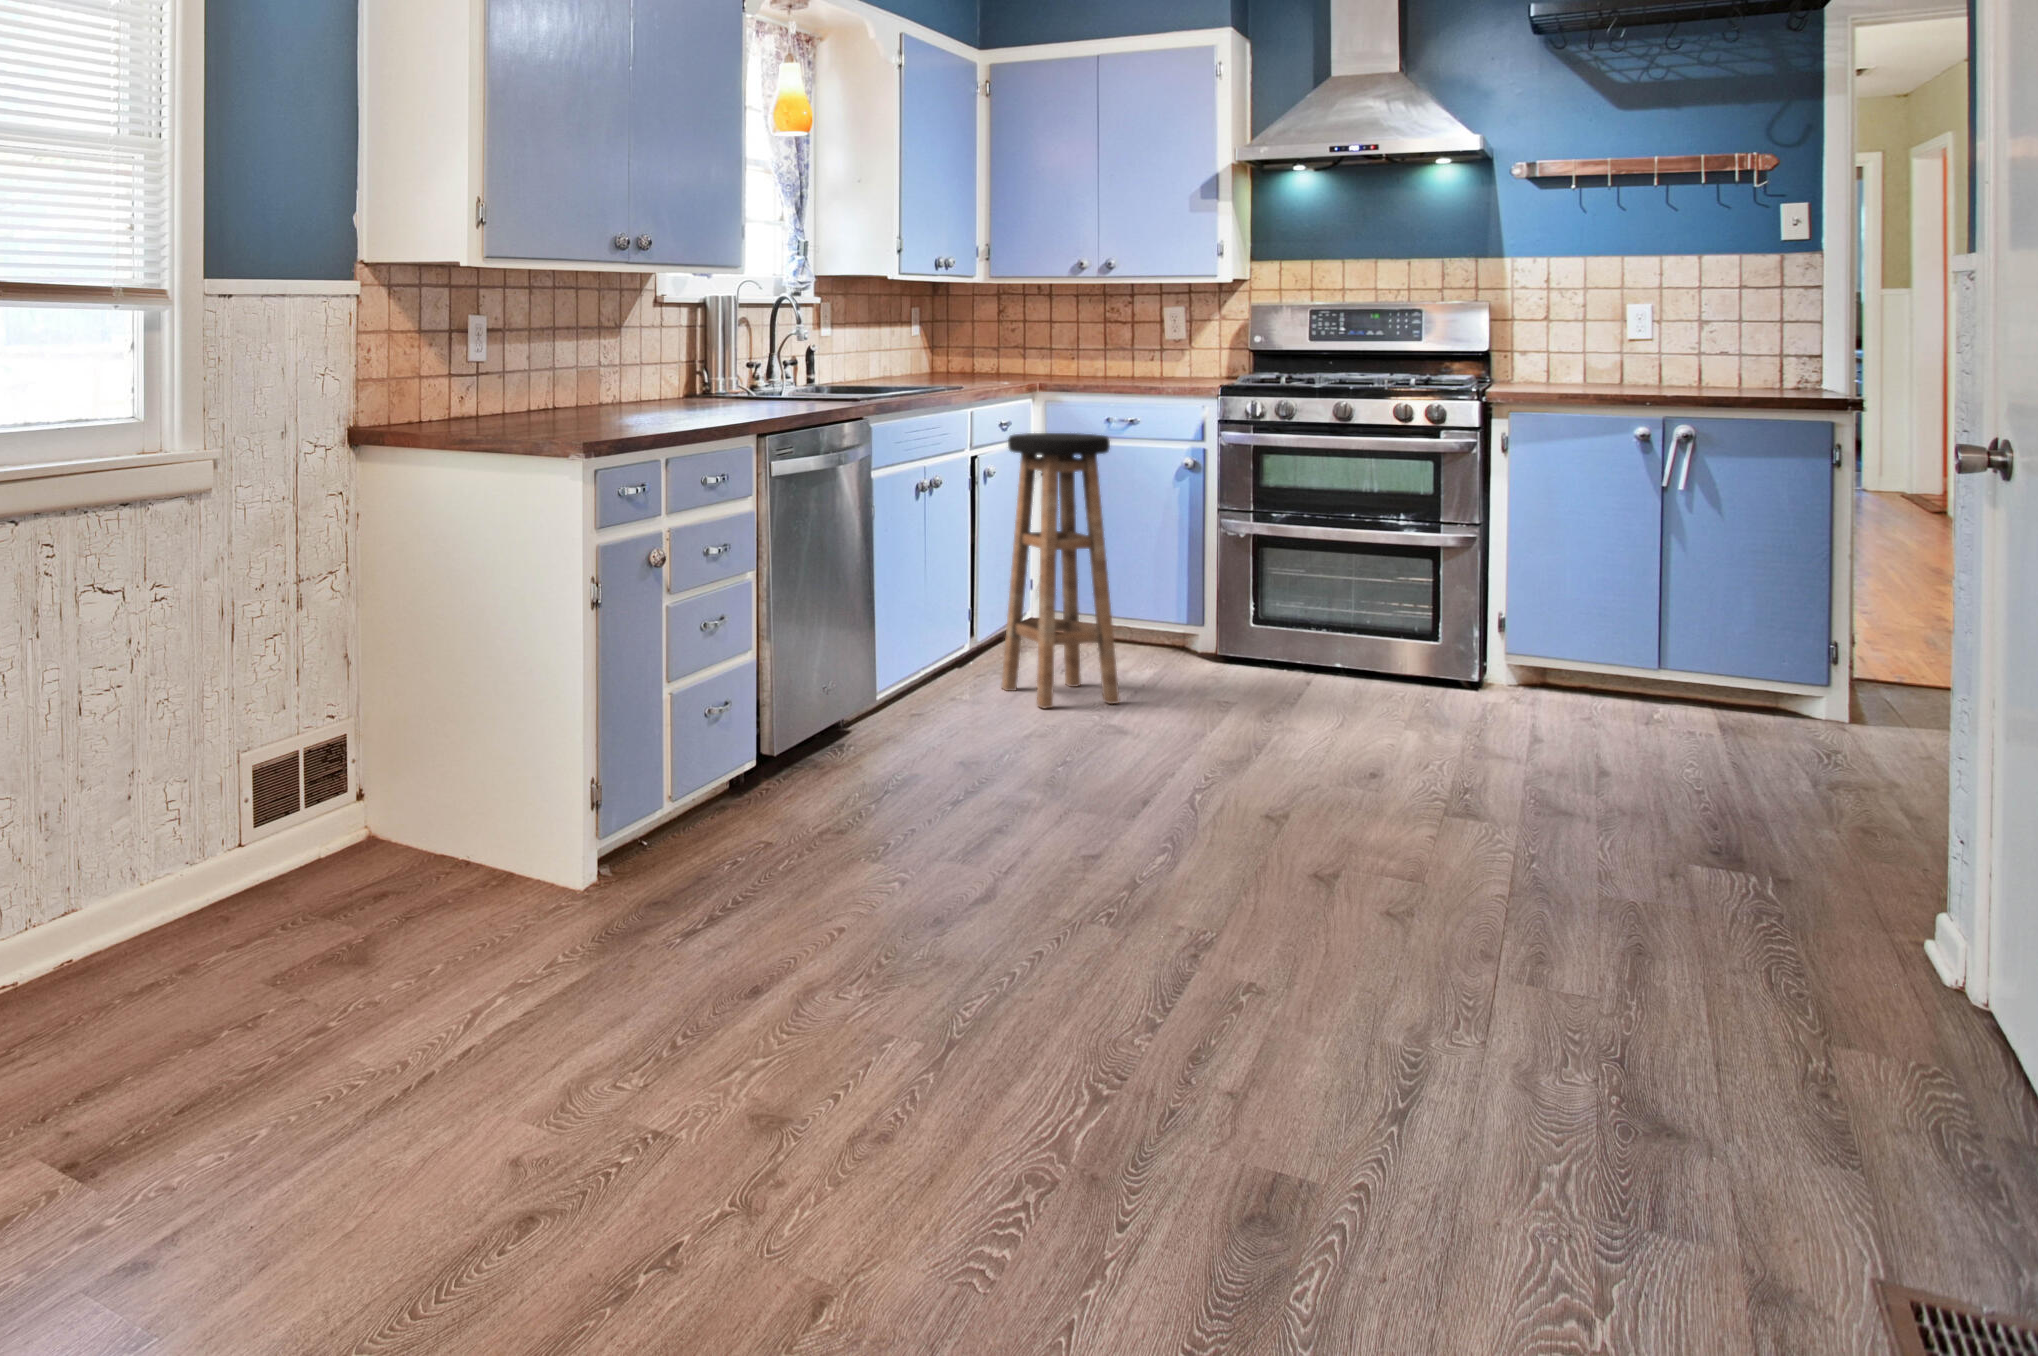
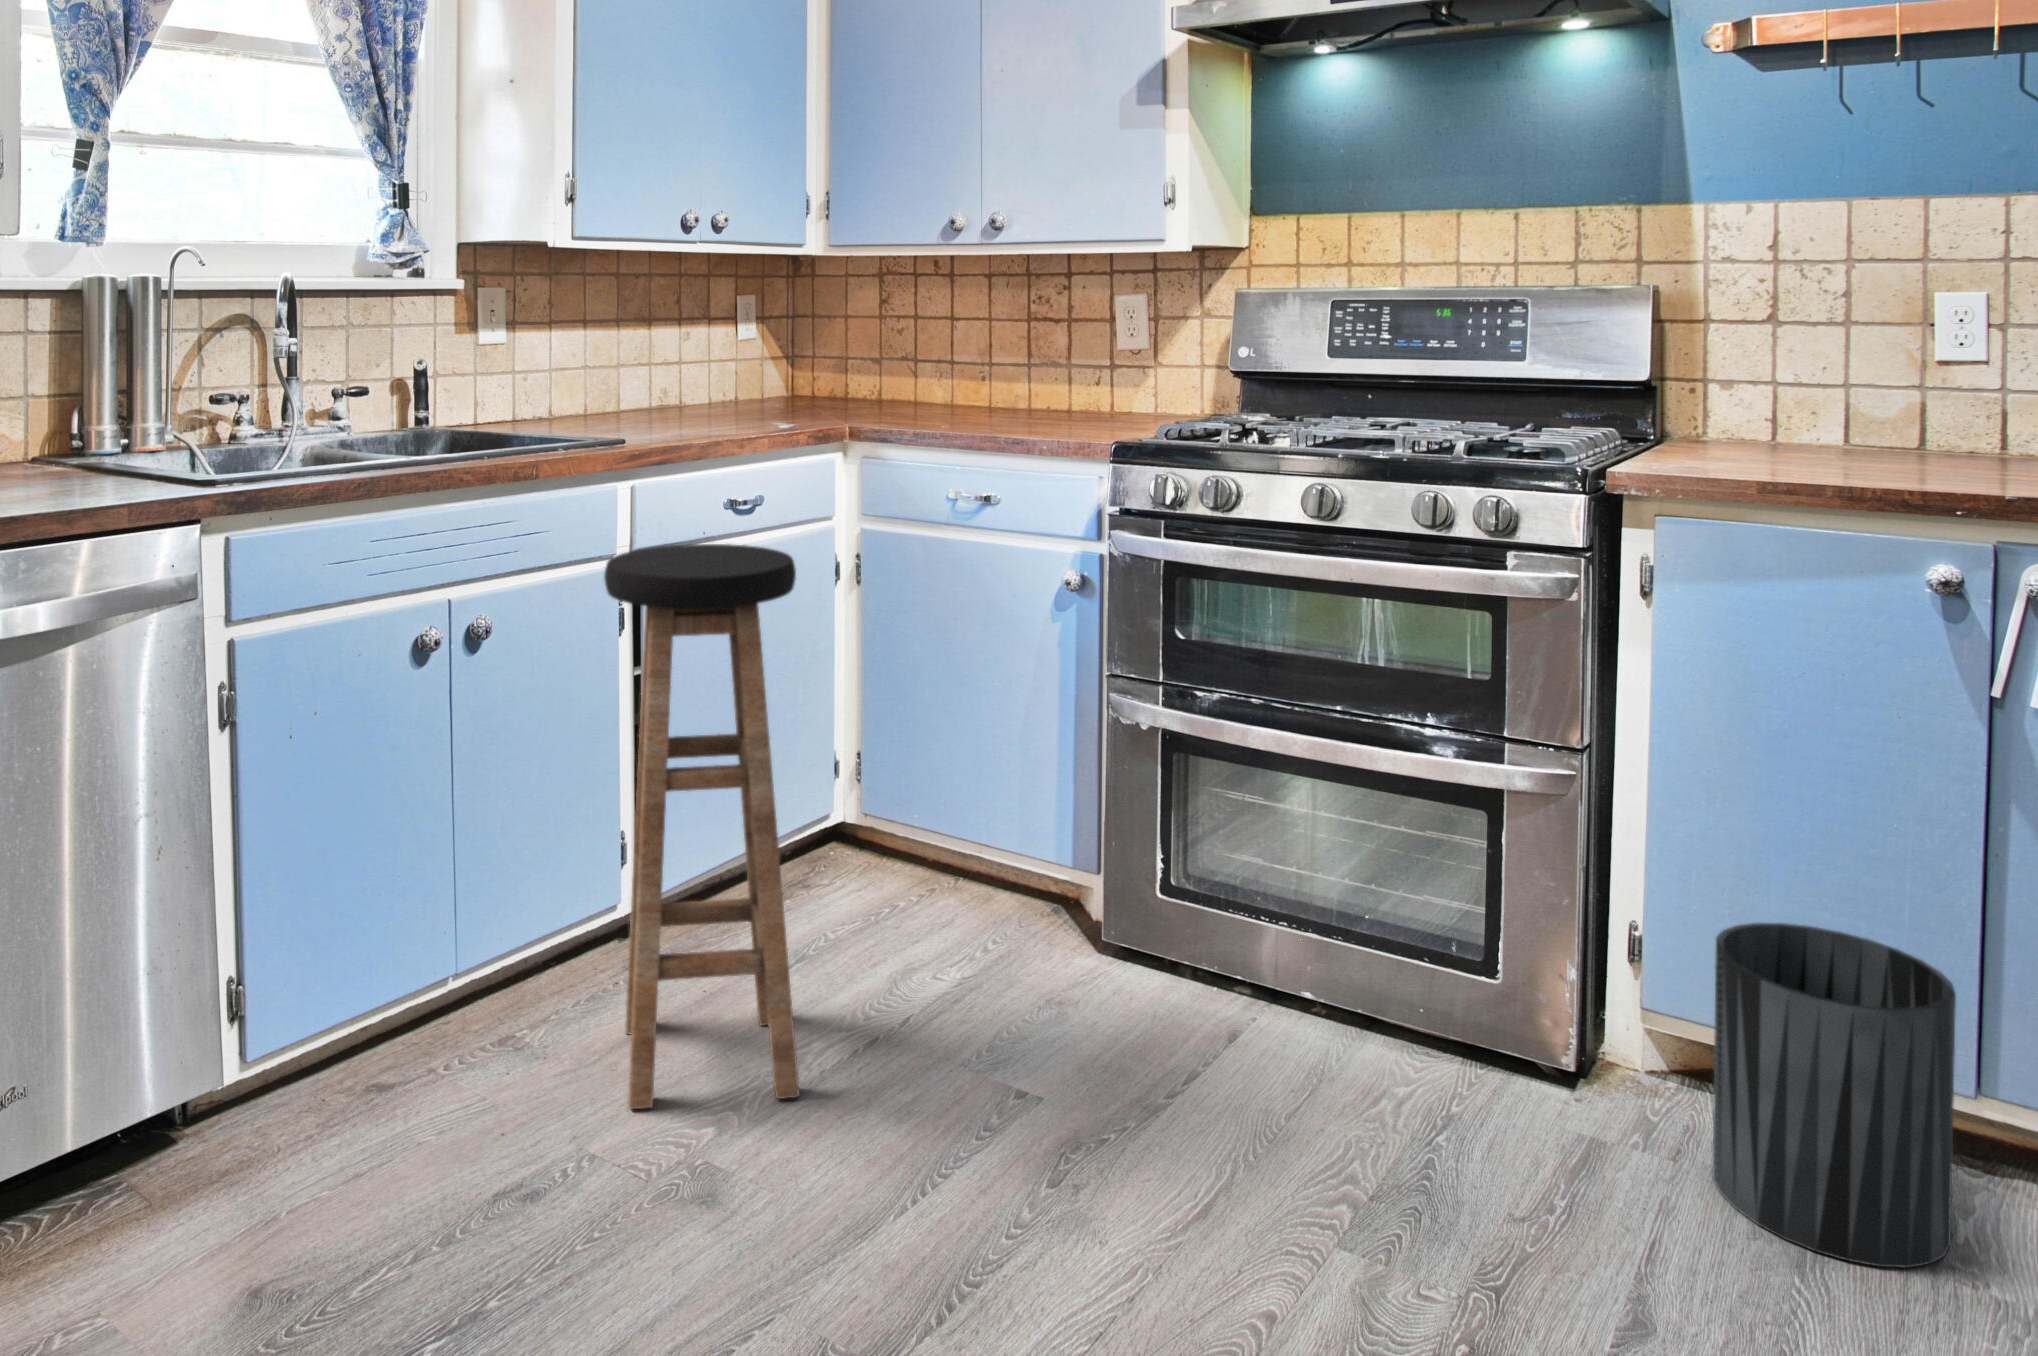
trash can: none [1548,595,1651,724] -> present [1713,923,1956,1268]

